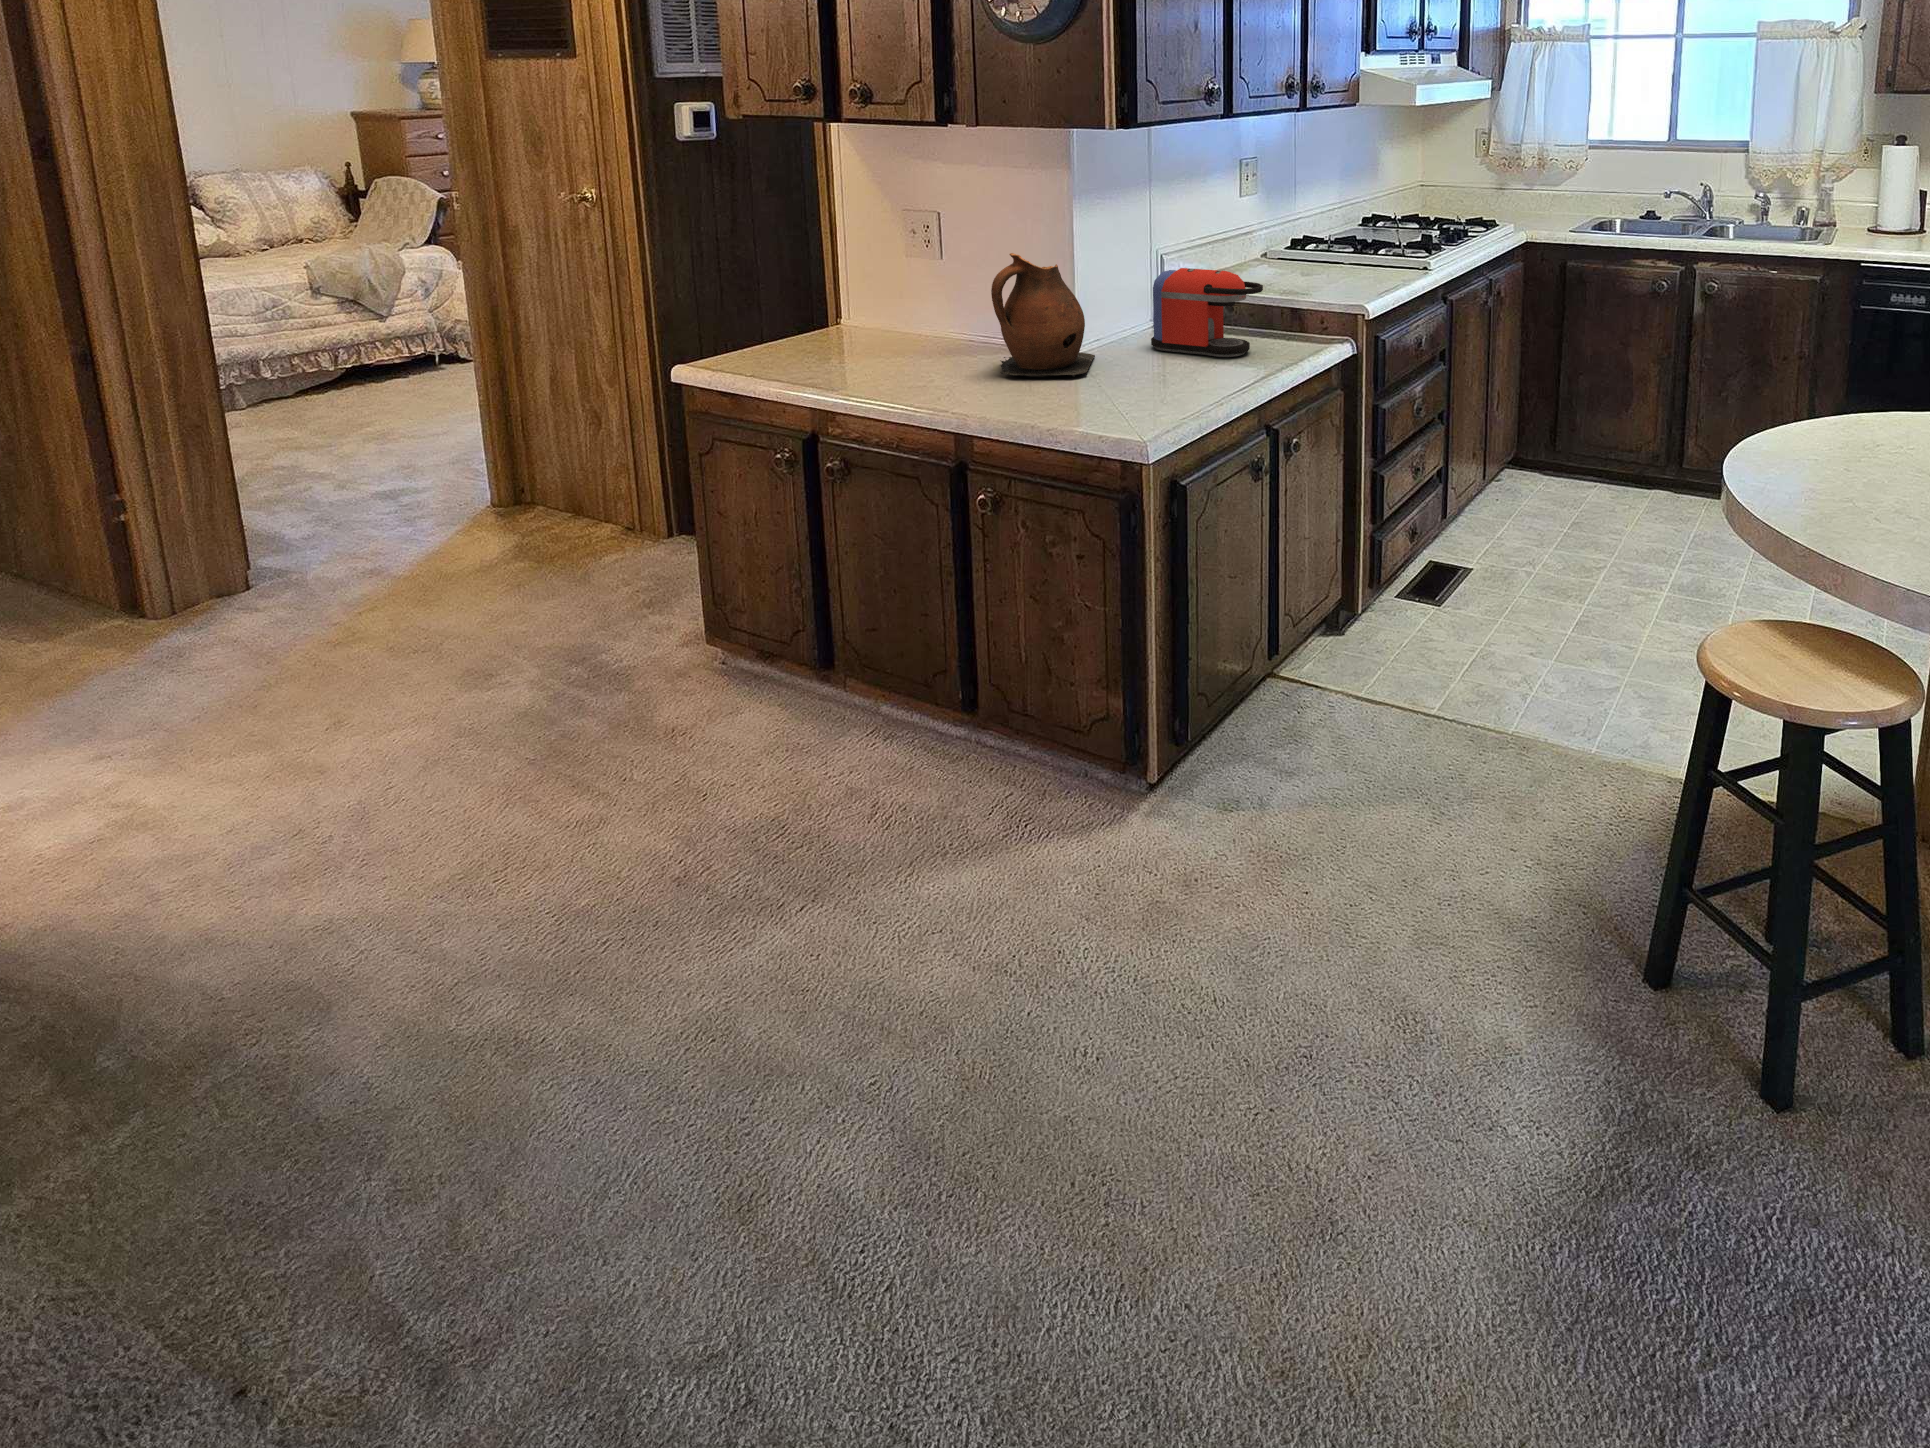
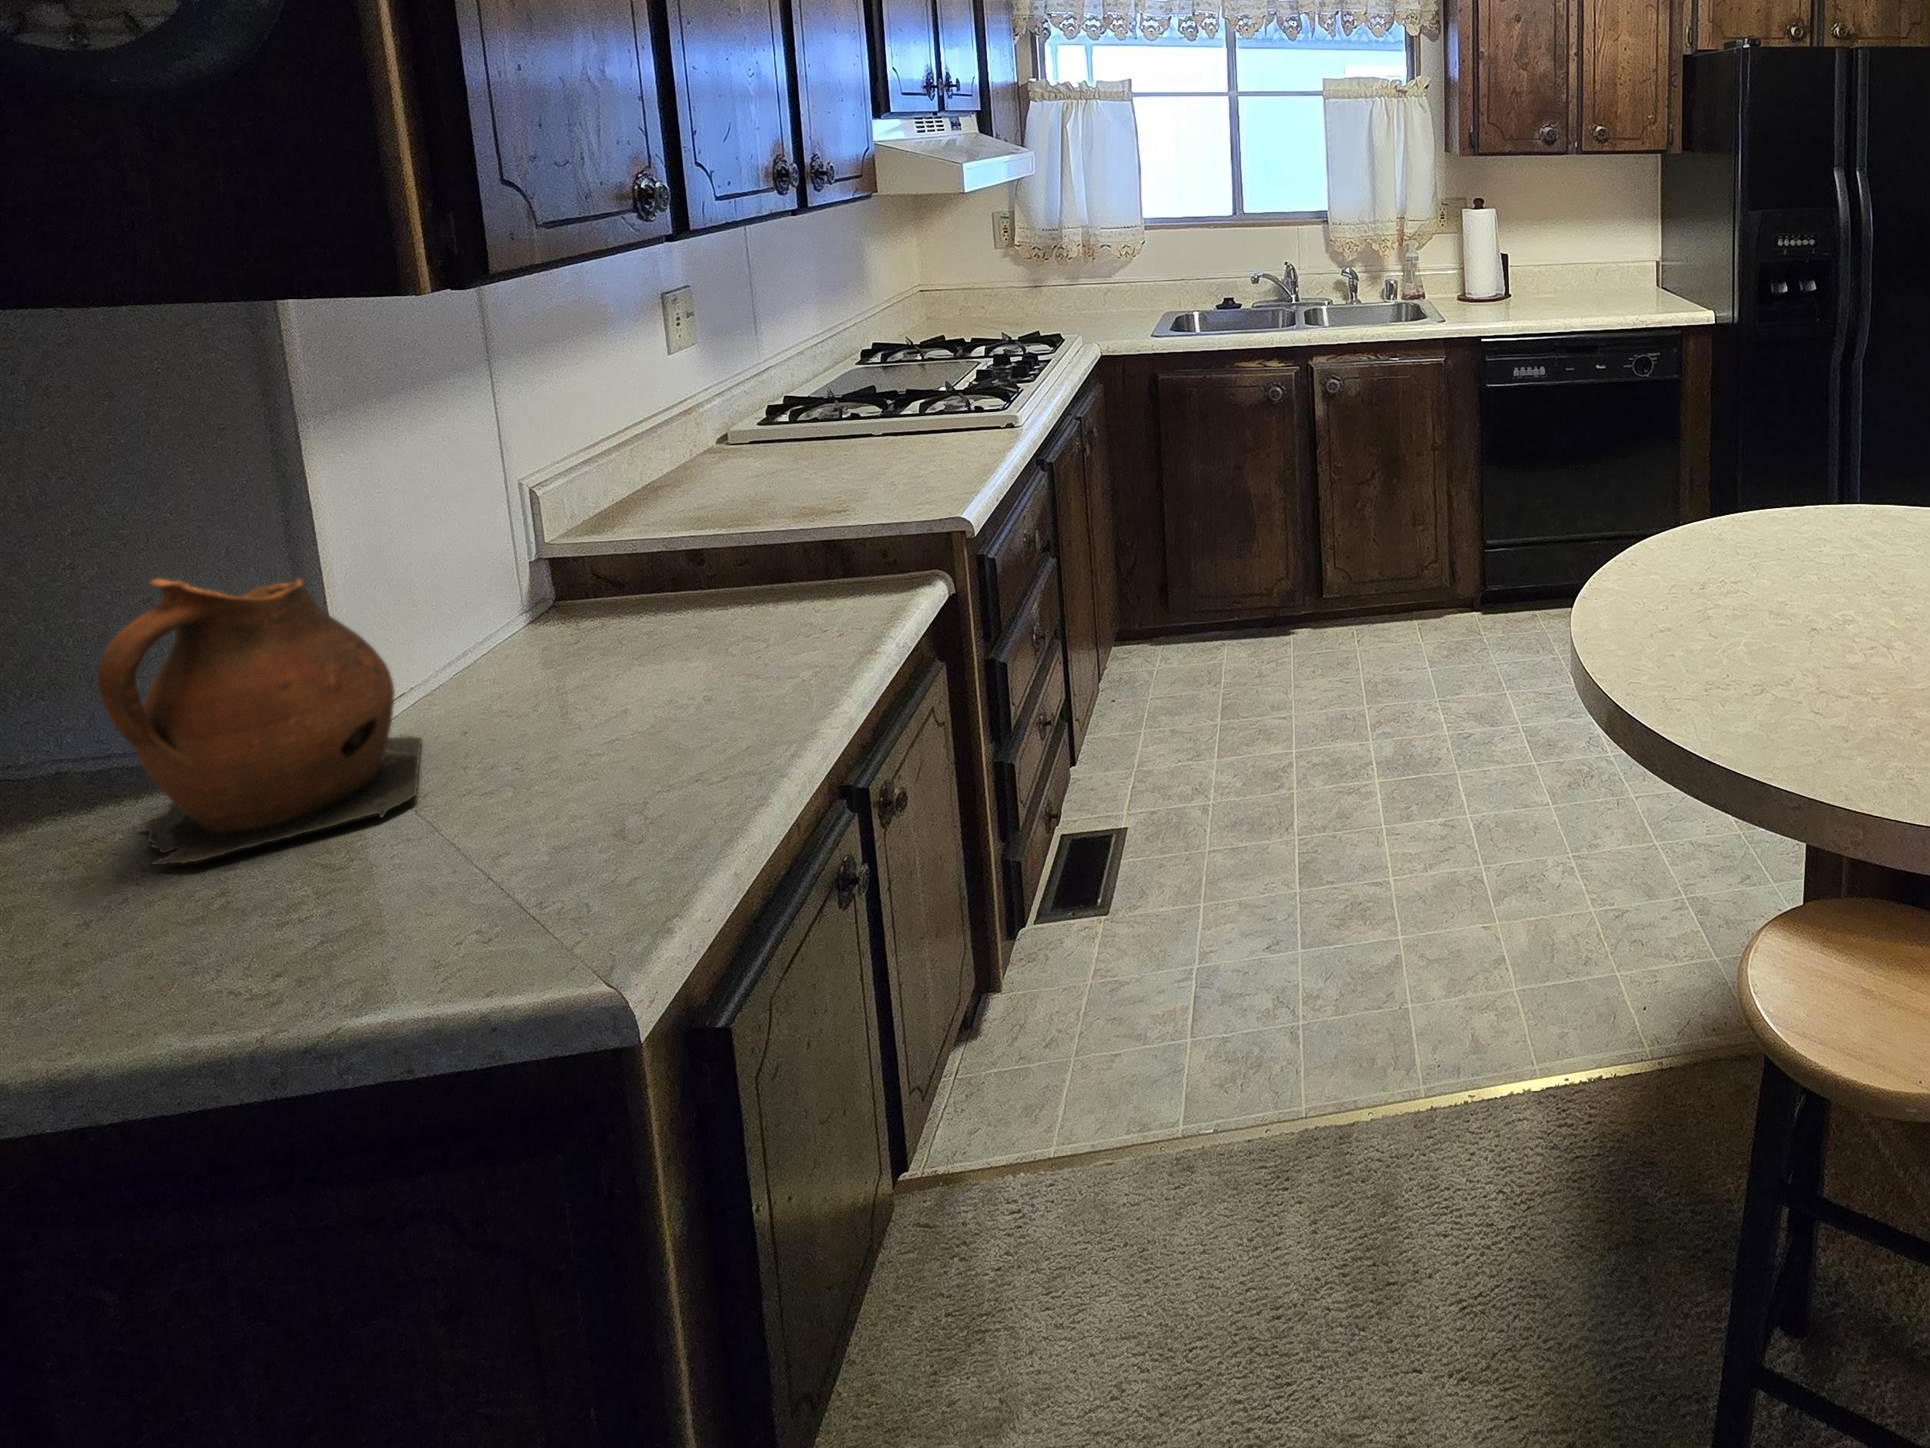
coffee maker: present [1151,268,1263,357] -> none [550,511,798,684]

